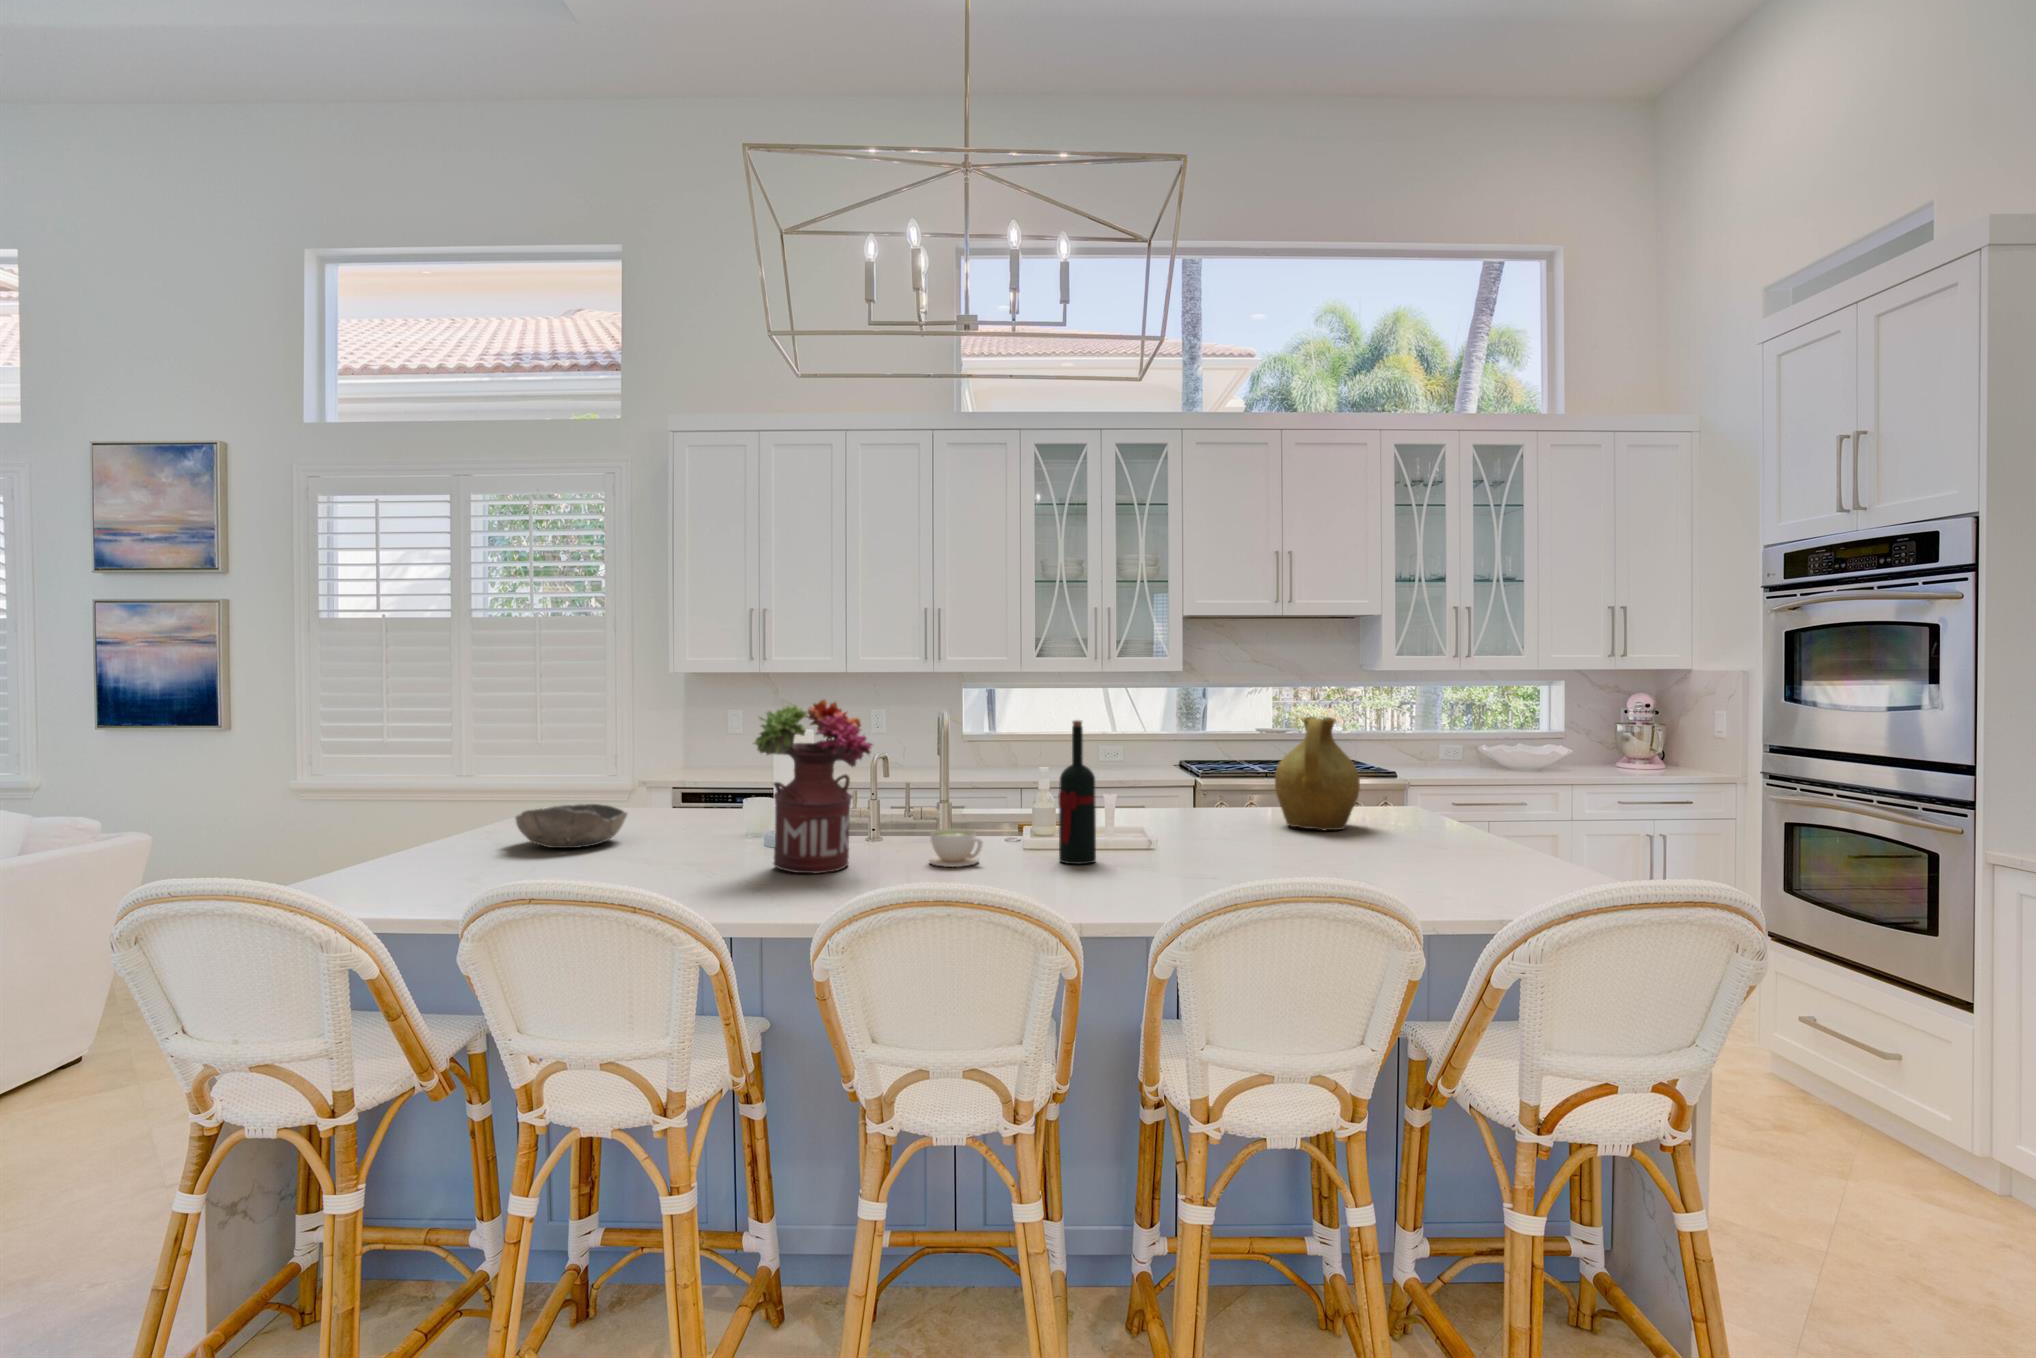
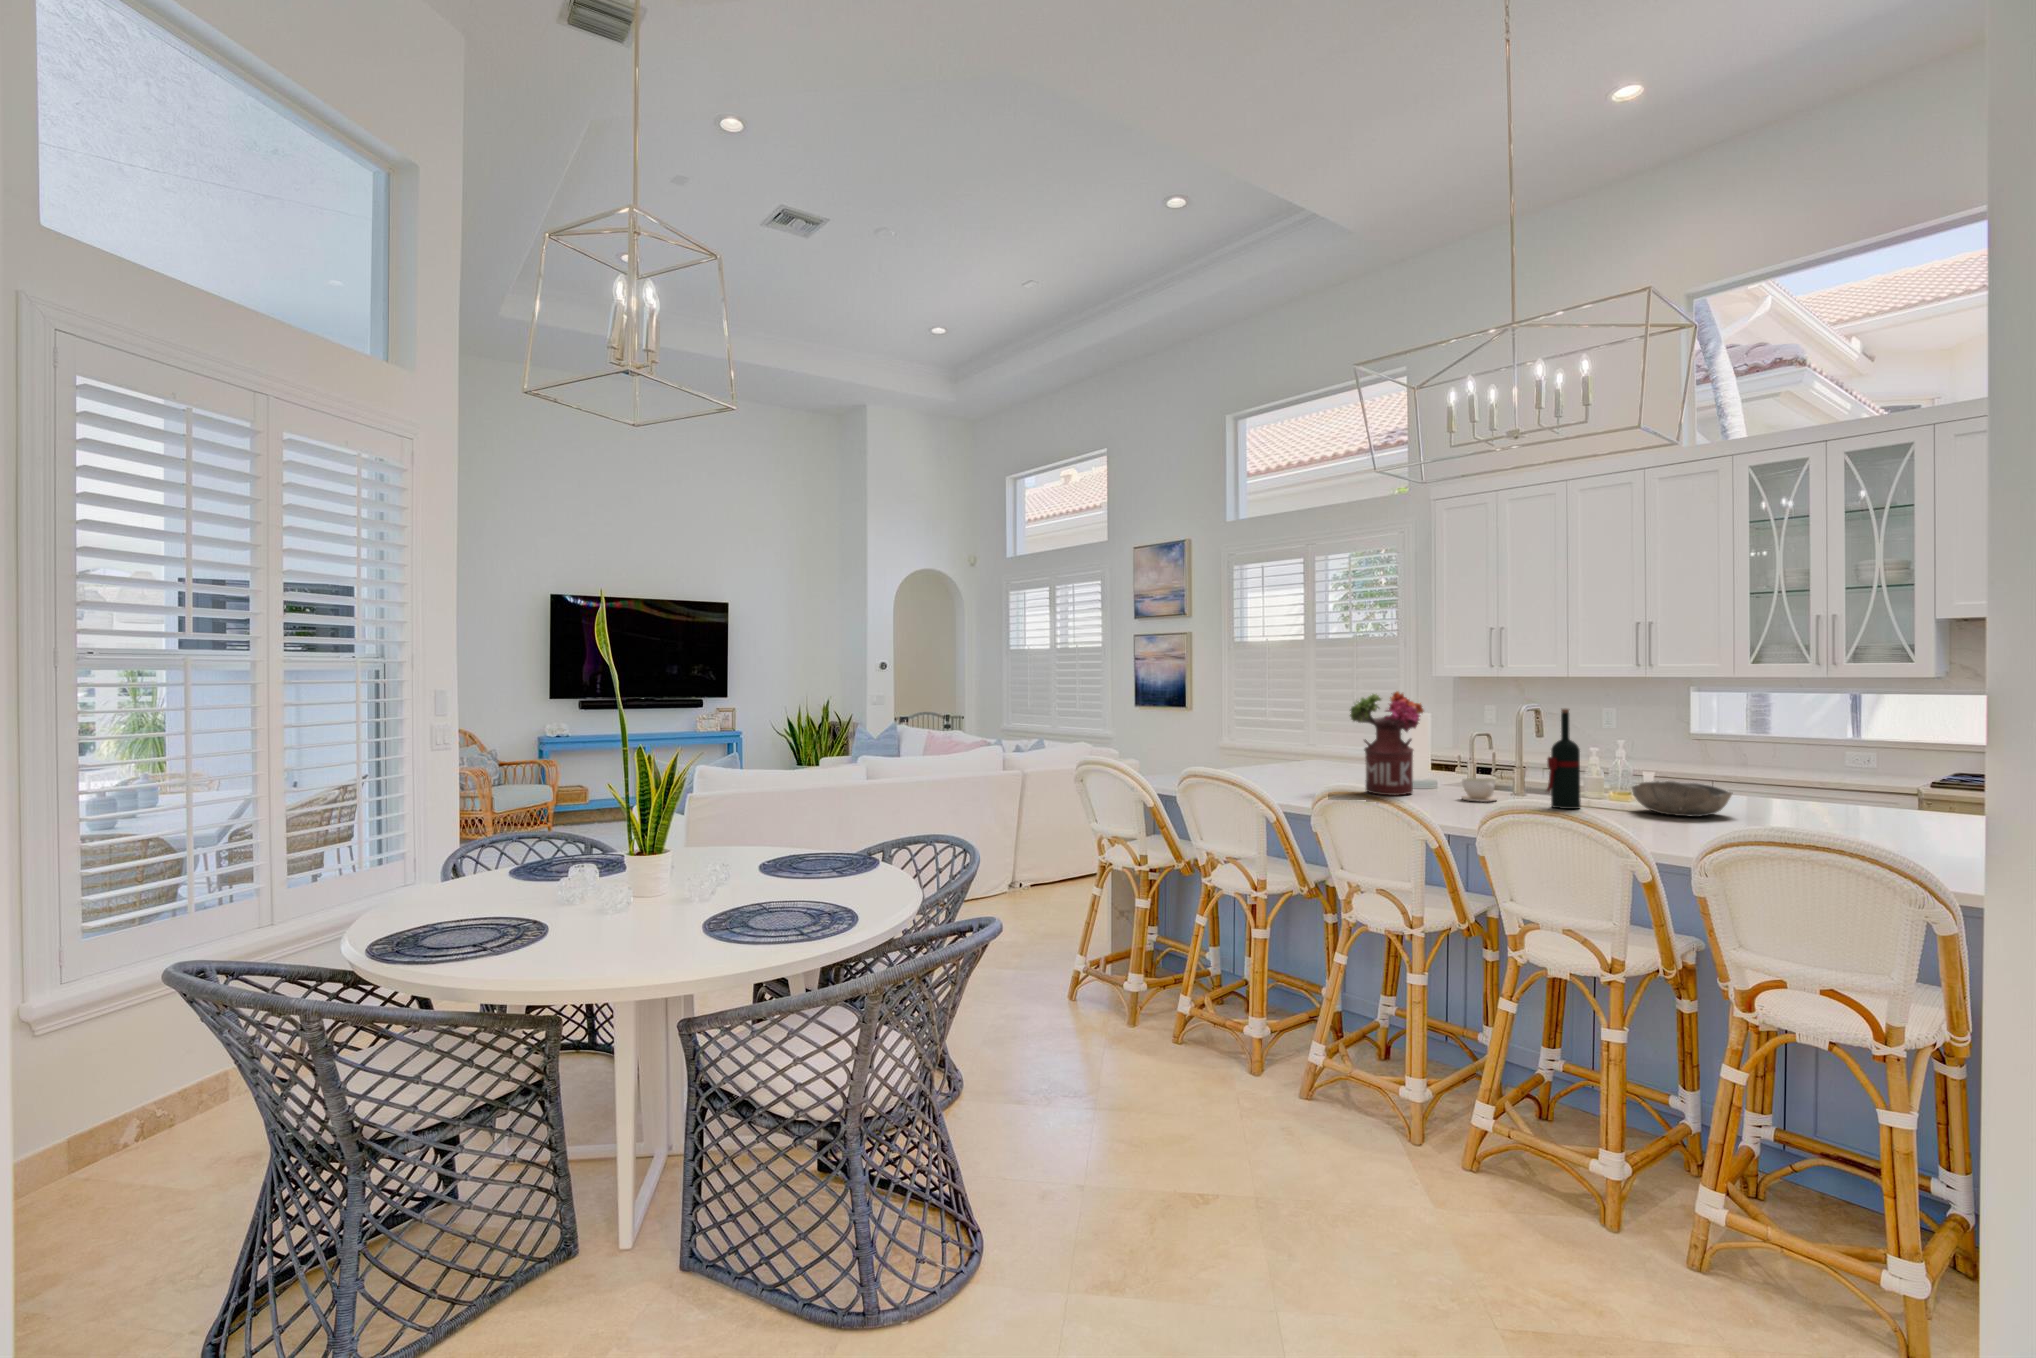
pitcher: present [1275,717,1360,830] -> none [1822,716,1917,819]
bowl: present [516,804,627,848] -> present [1632,781,1733,816]

